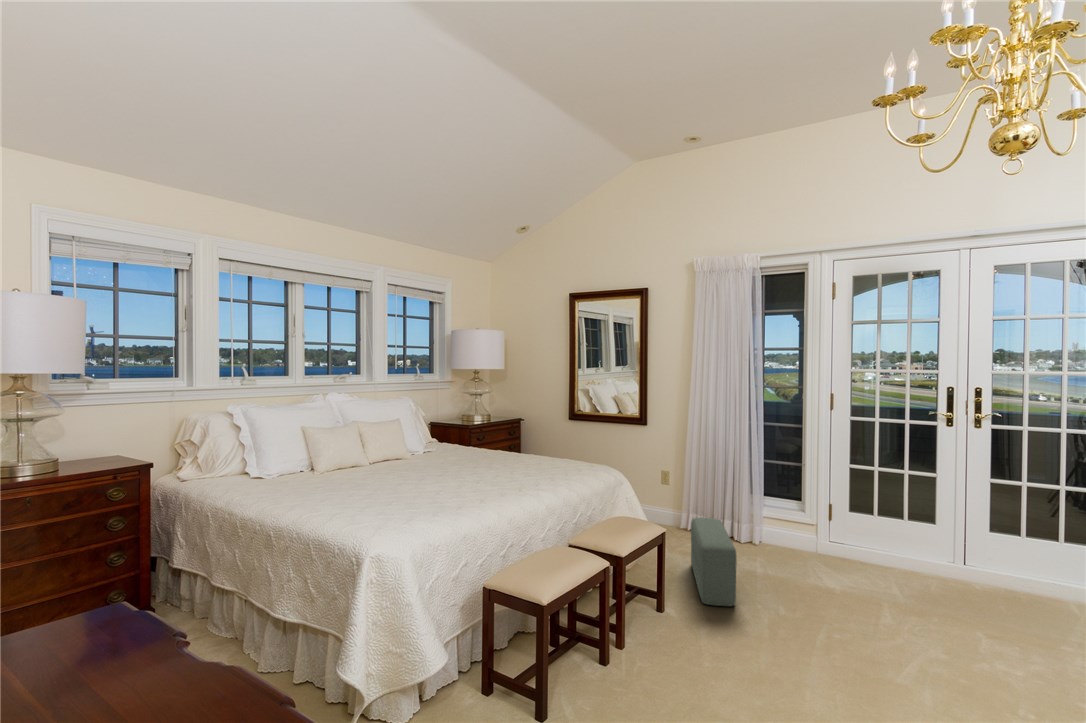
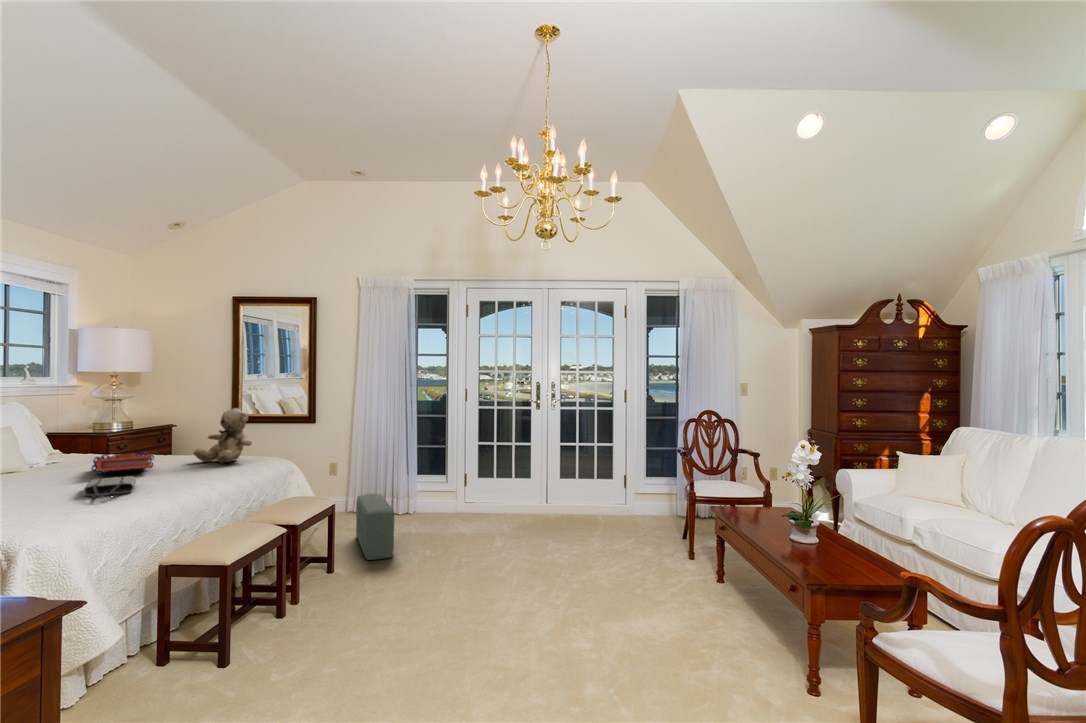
teddy bear: none [528,411,580,471] -> present [193,408,252,464]
book: none [445,453,494,472] -> present [91,452,154,474]
tote bag: none [428,481,472,506] -> present [83,476,136,498]

